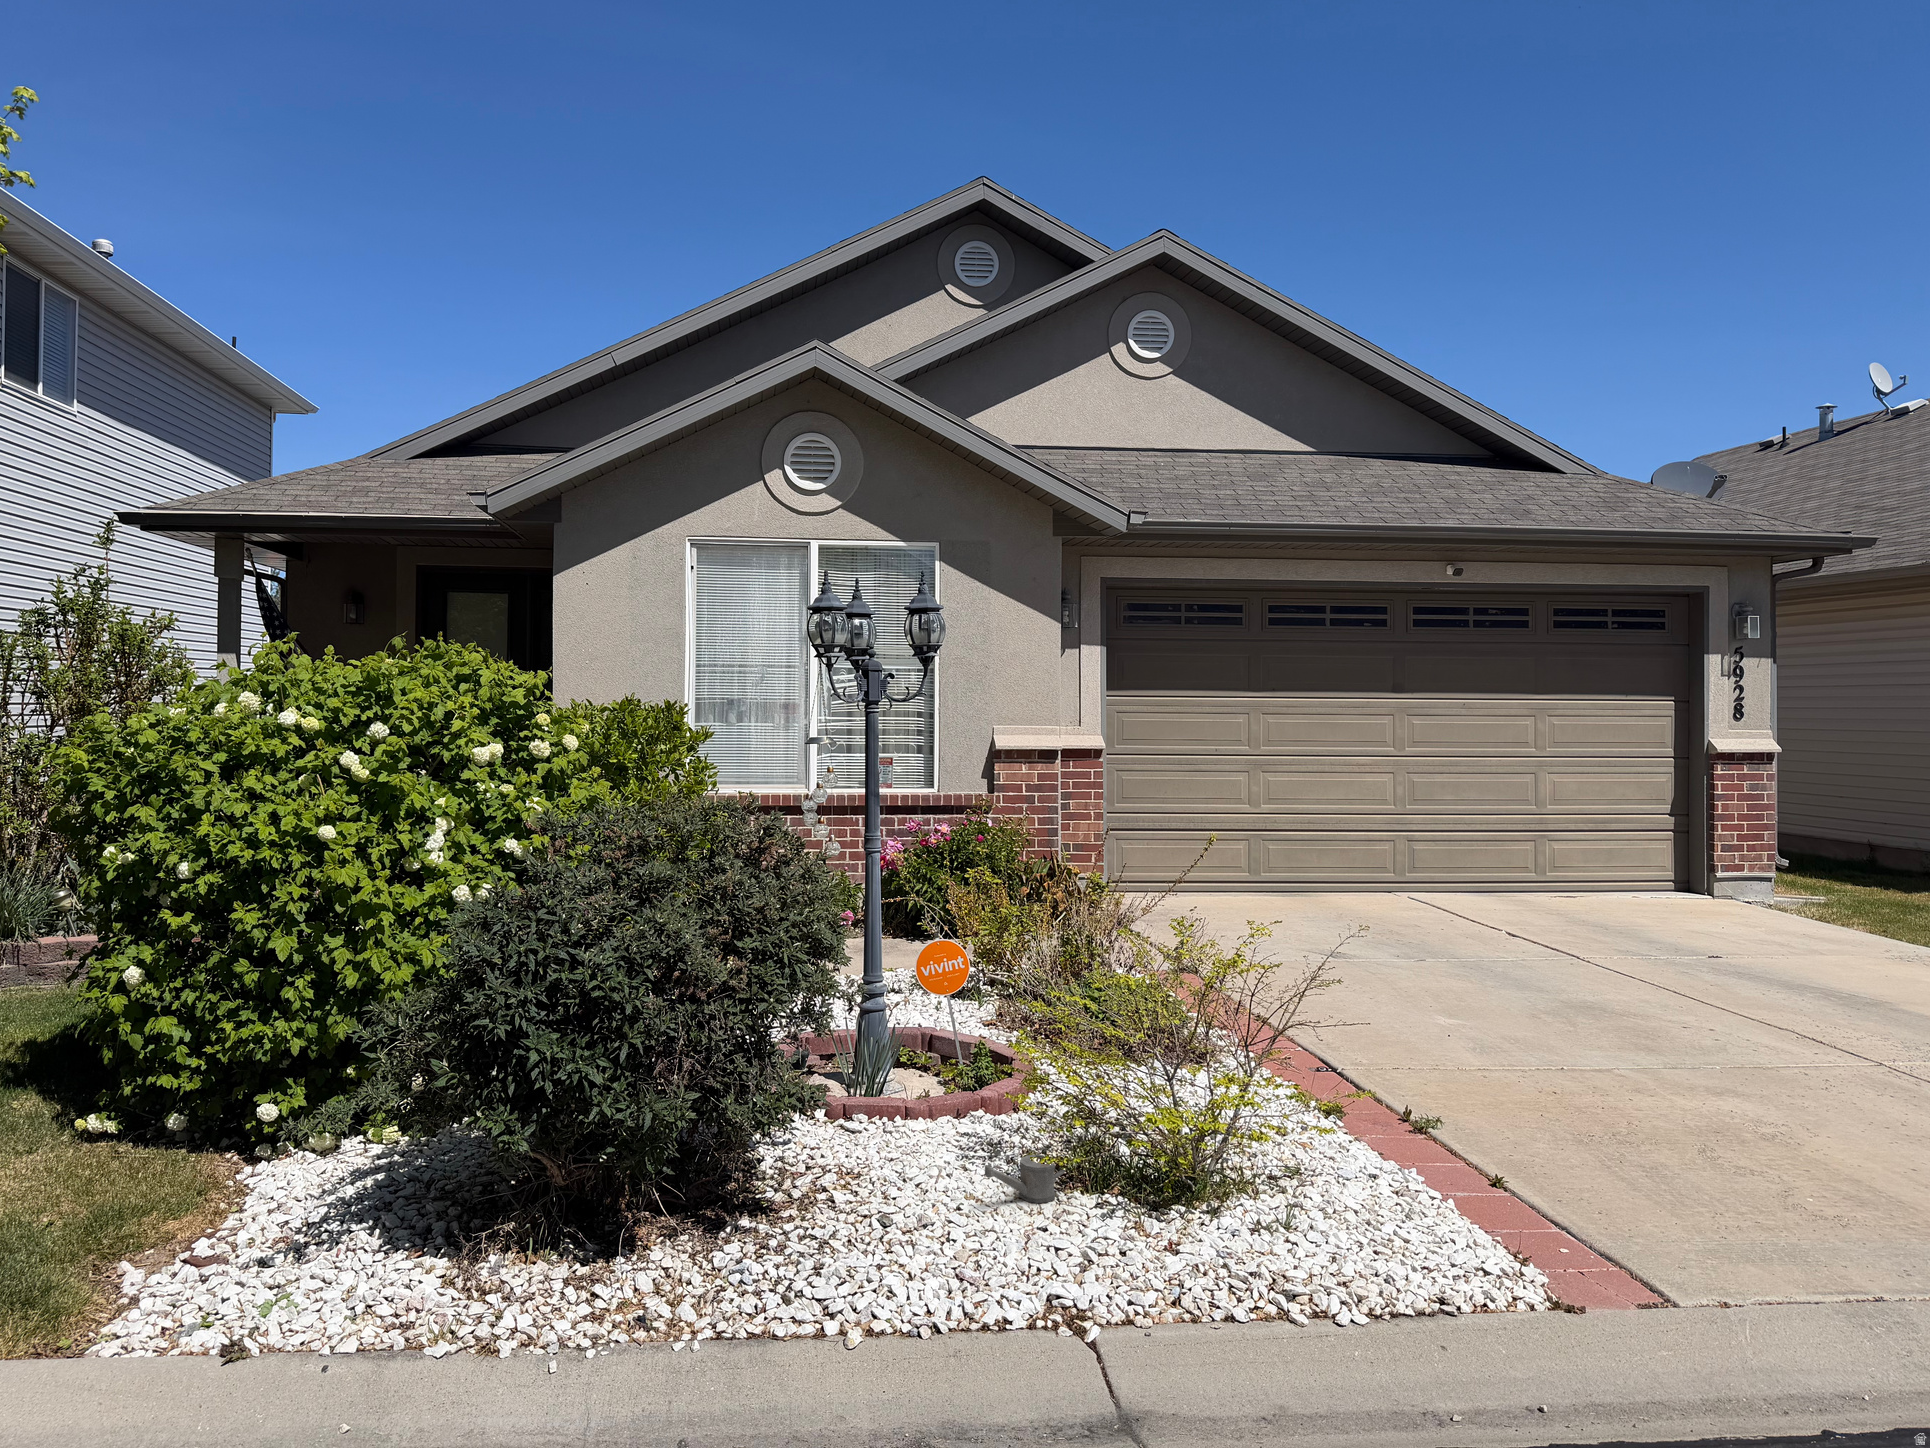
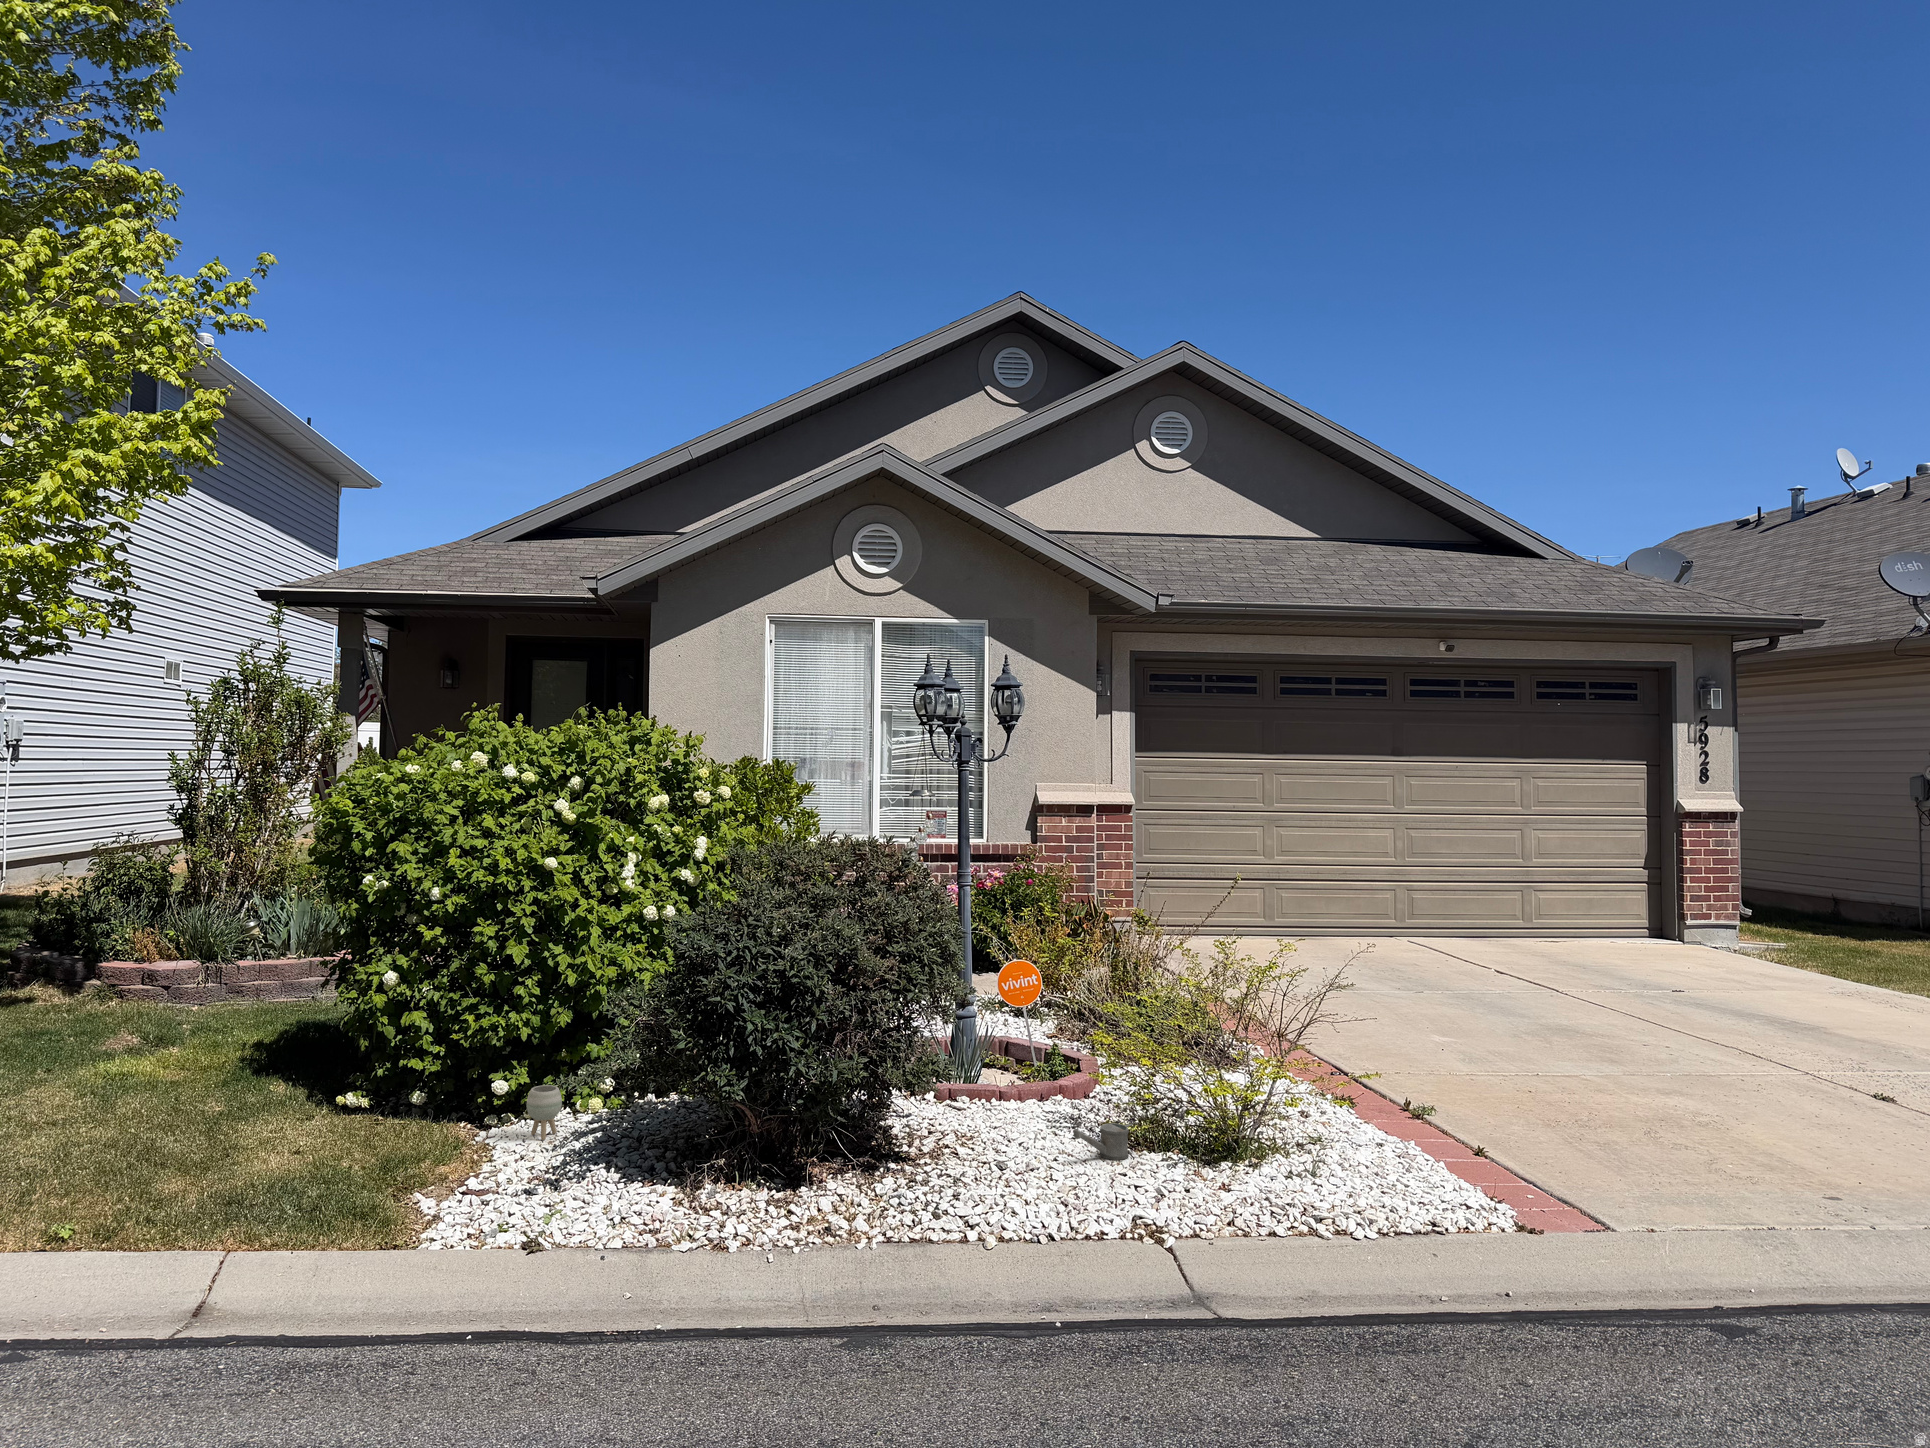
planter: none [300,1110,346,1180] -> present [527,1085,562,1140]

